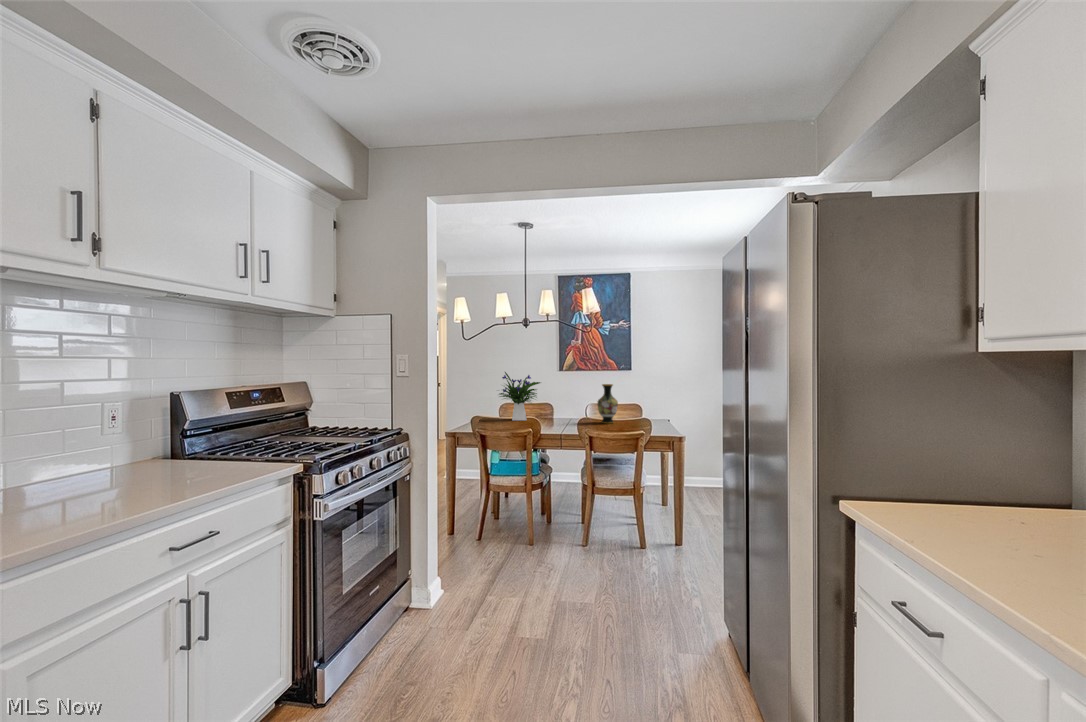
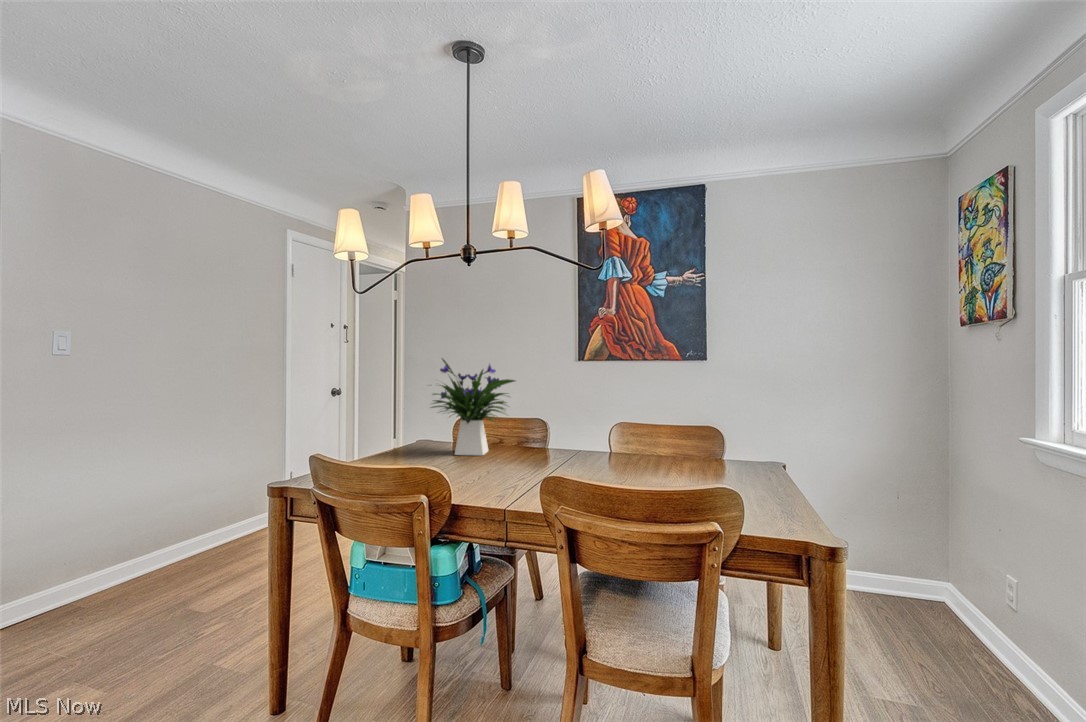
vase: present [597,384,618,423] -> none [621,385,666,472]

